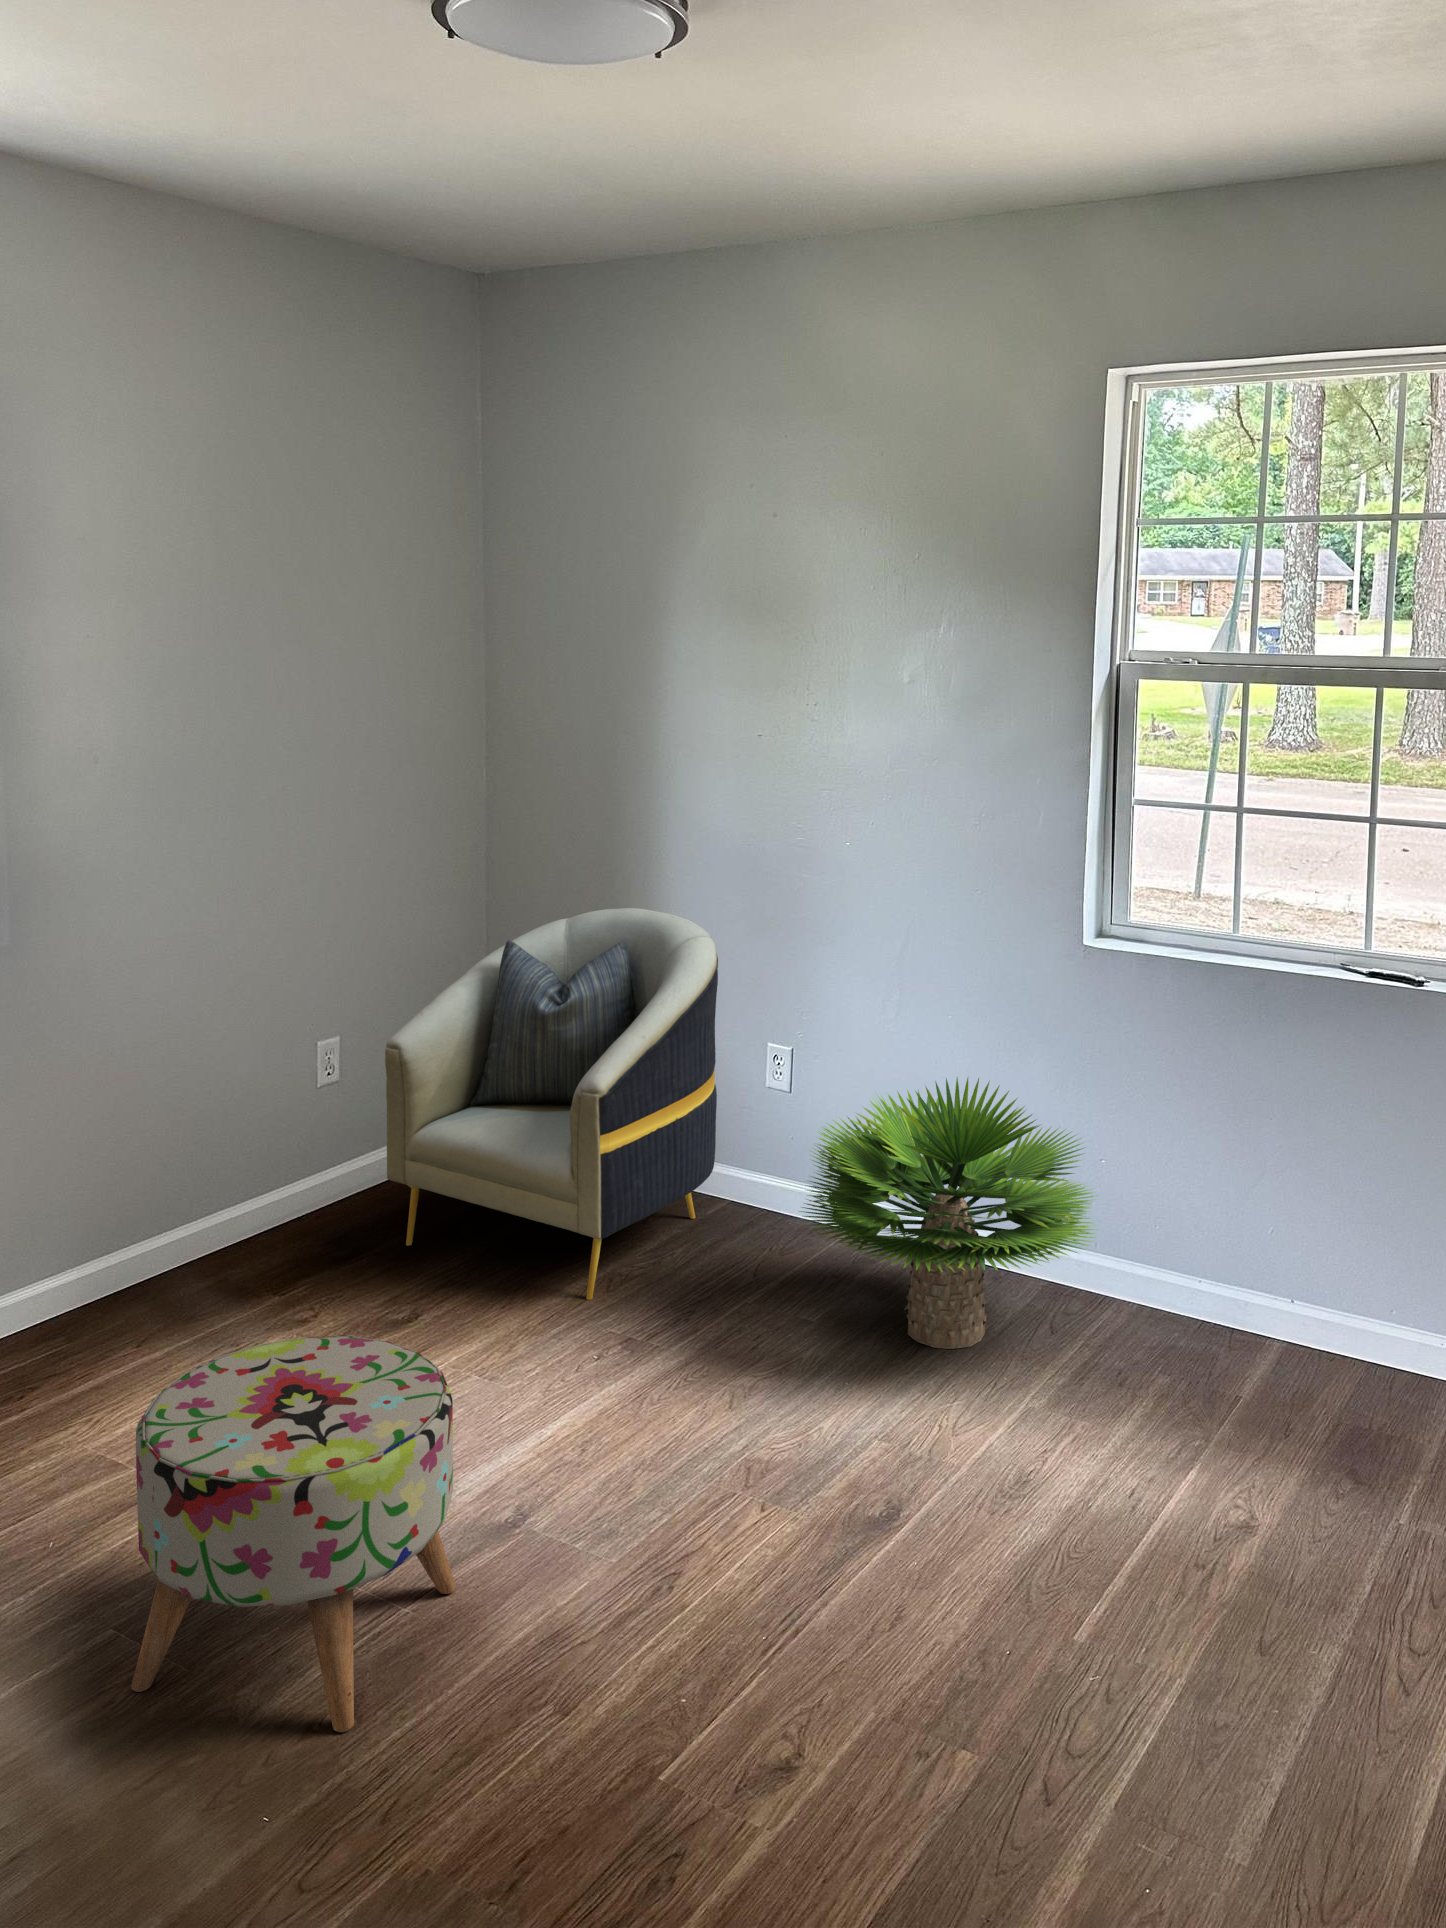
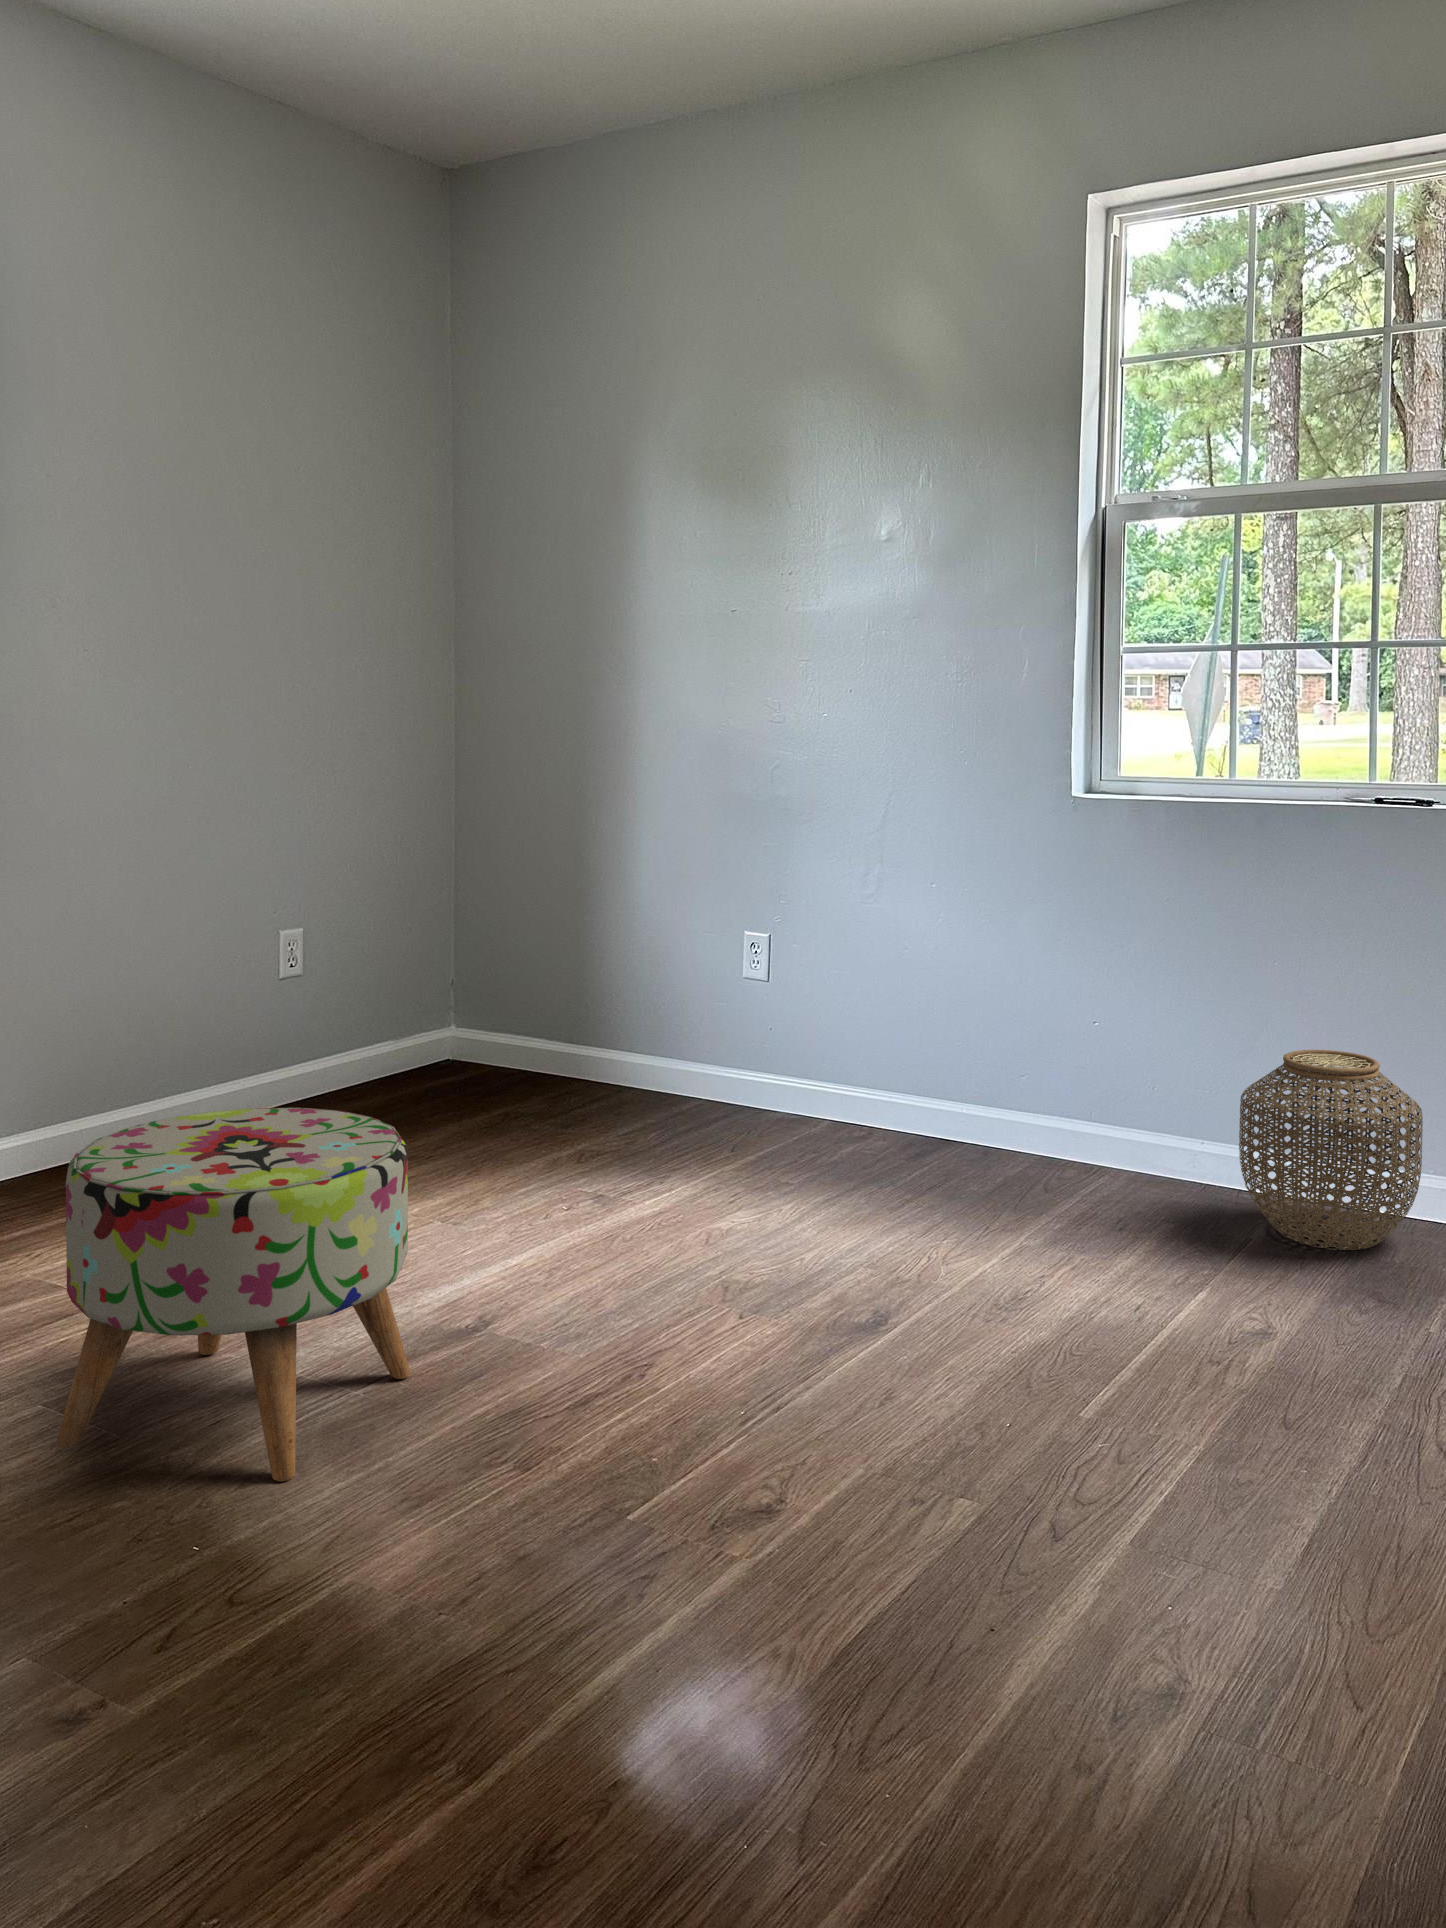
armchair: present [385,908,718,1300] -> none [349,795,695,1169]
potted plant: present [802,1078,1095,1349] -> none [777,927,1101,1205]
woven basket: none [1232,1214,1403,1411] -> present [1239,1050,1423,1250]

